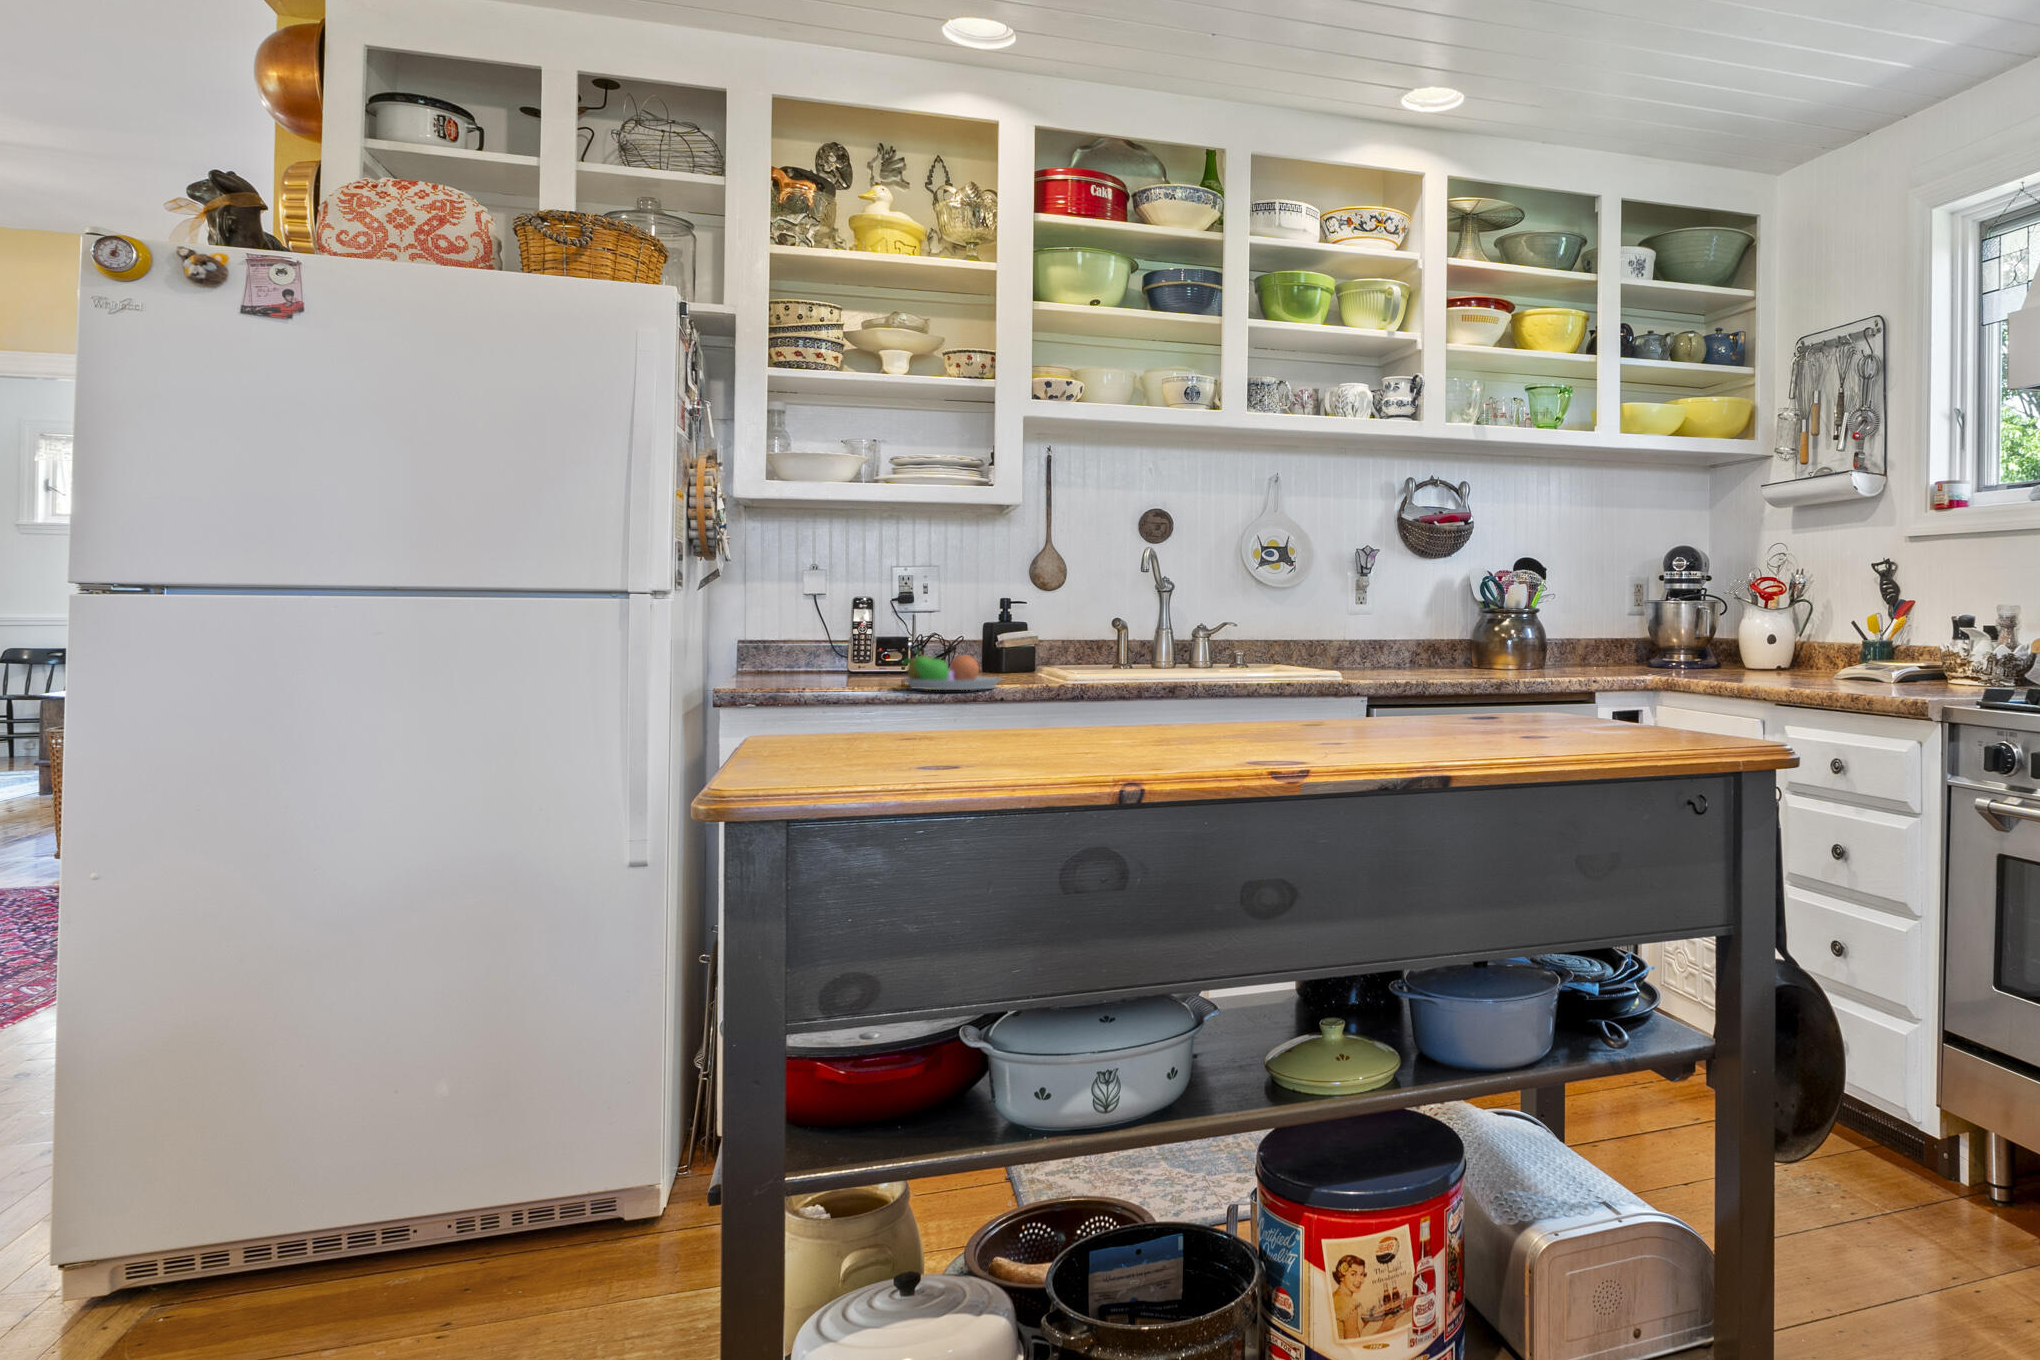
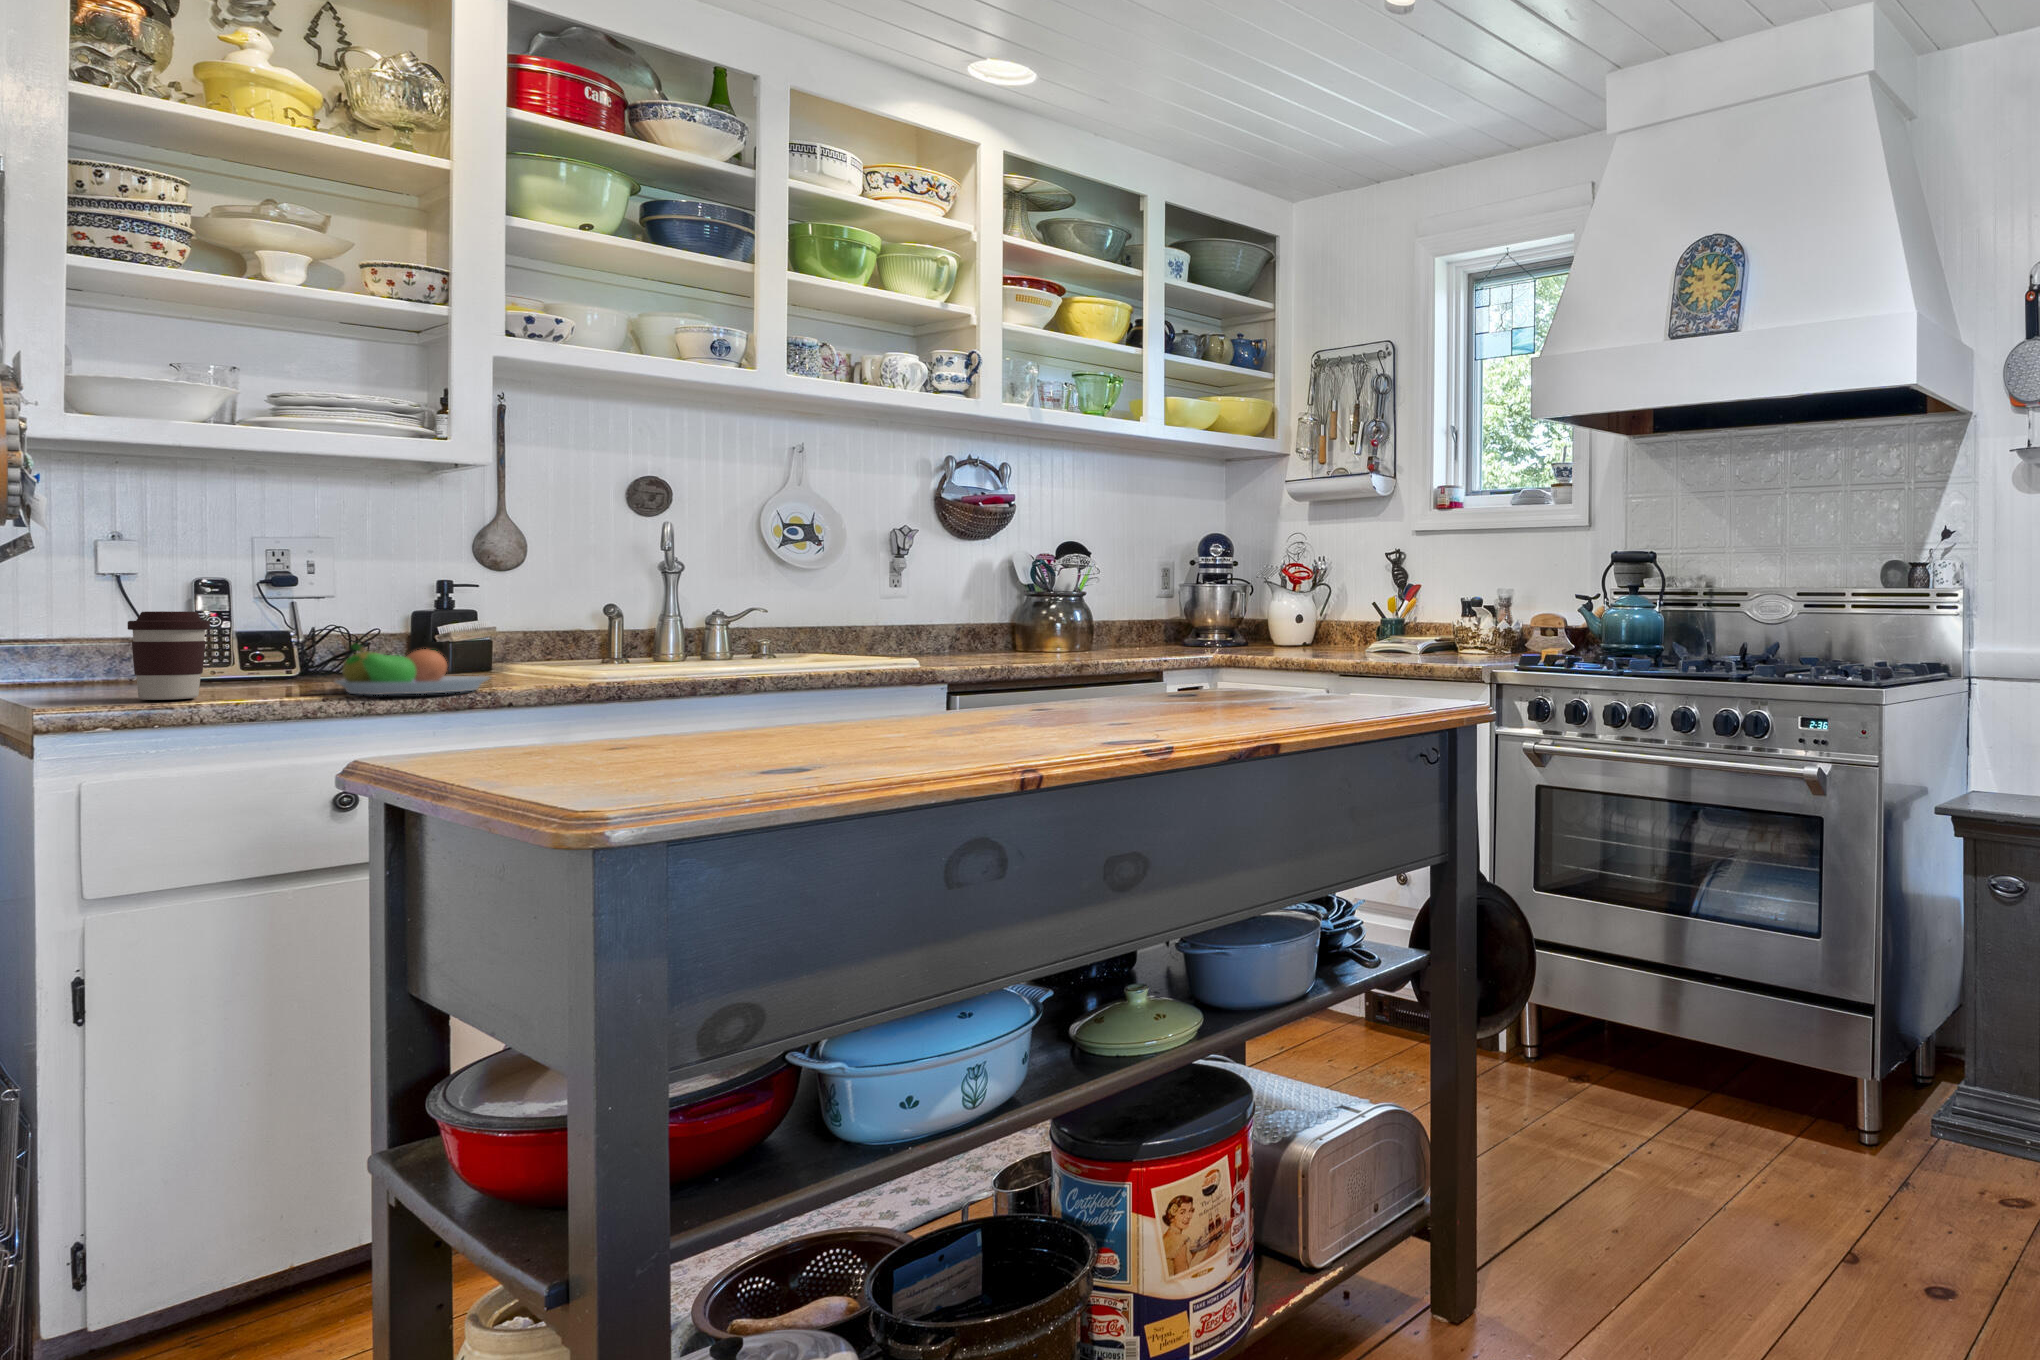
coffee cup: none [785,623,831,688] -> present [128,611,210,700]

